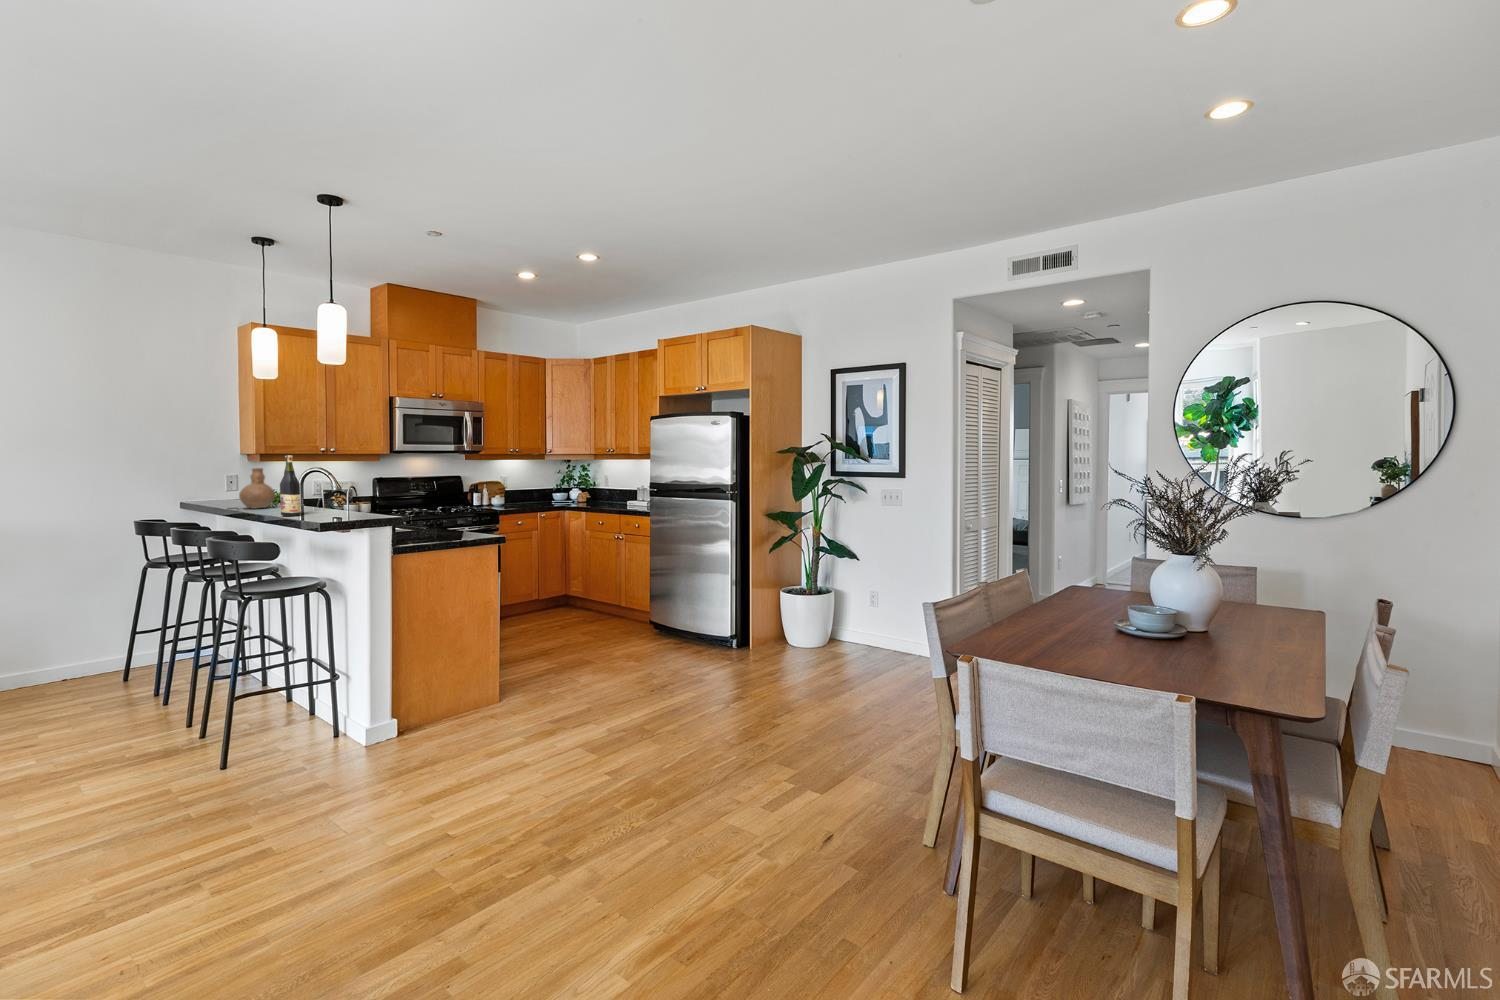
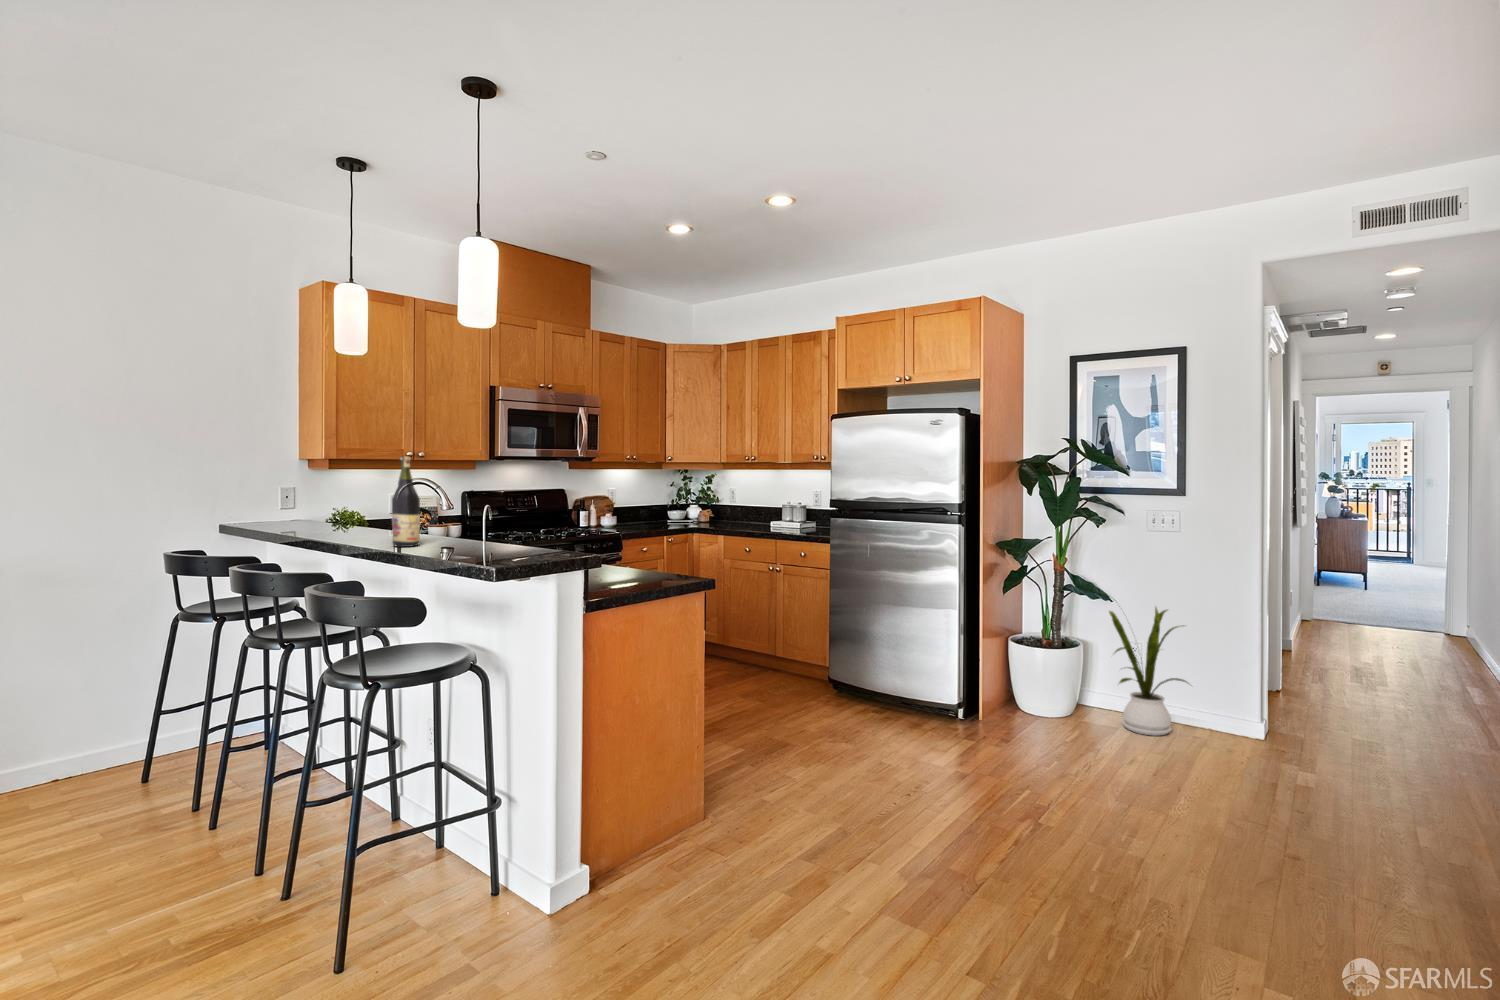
vase: present [239,468,275,509] -> none [314,476,363,533]
house plant: none [836,550,900,657] -> present [1109,608,1187,736]

